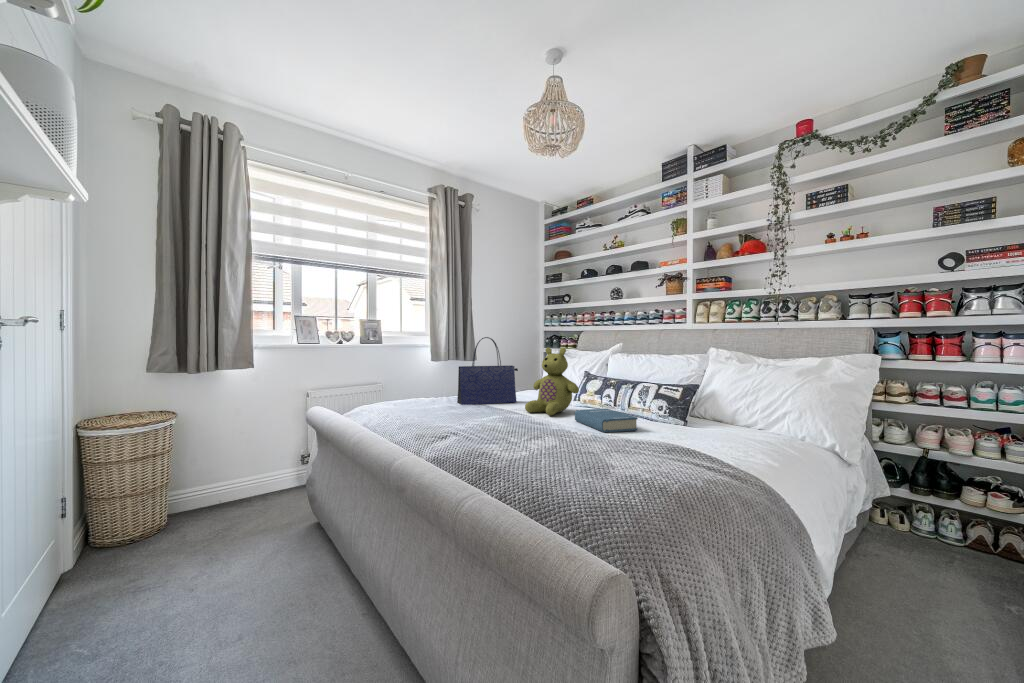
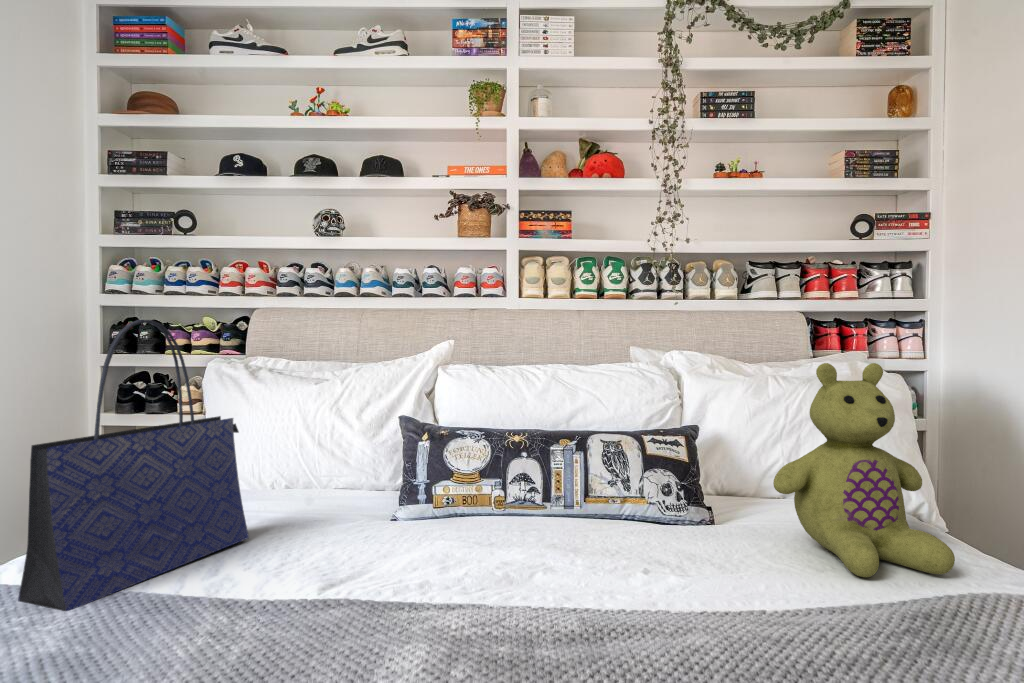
stuffed bear: present [525,347,579,415] -> present [773,363,955,577]
hardback book: present [575,409,638,433] -> none [574,518,750,605]

